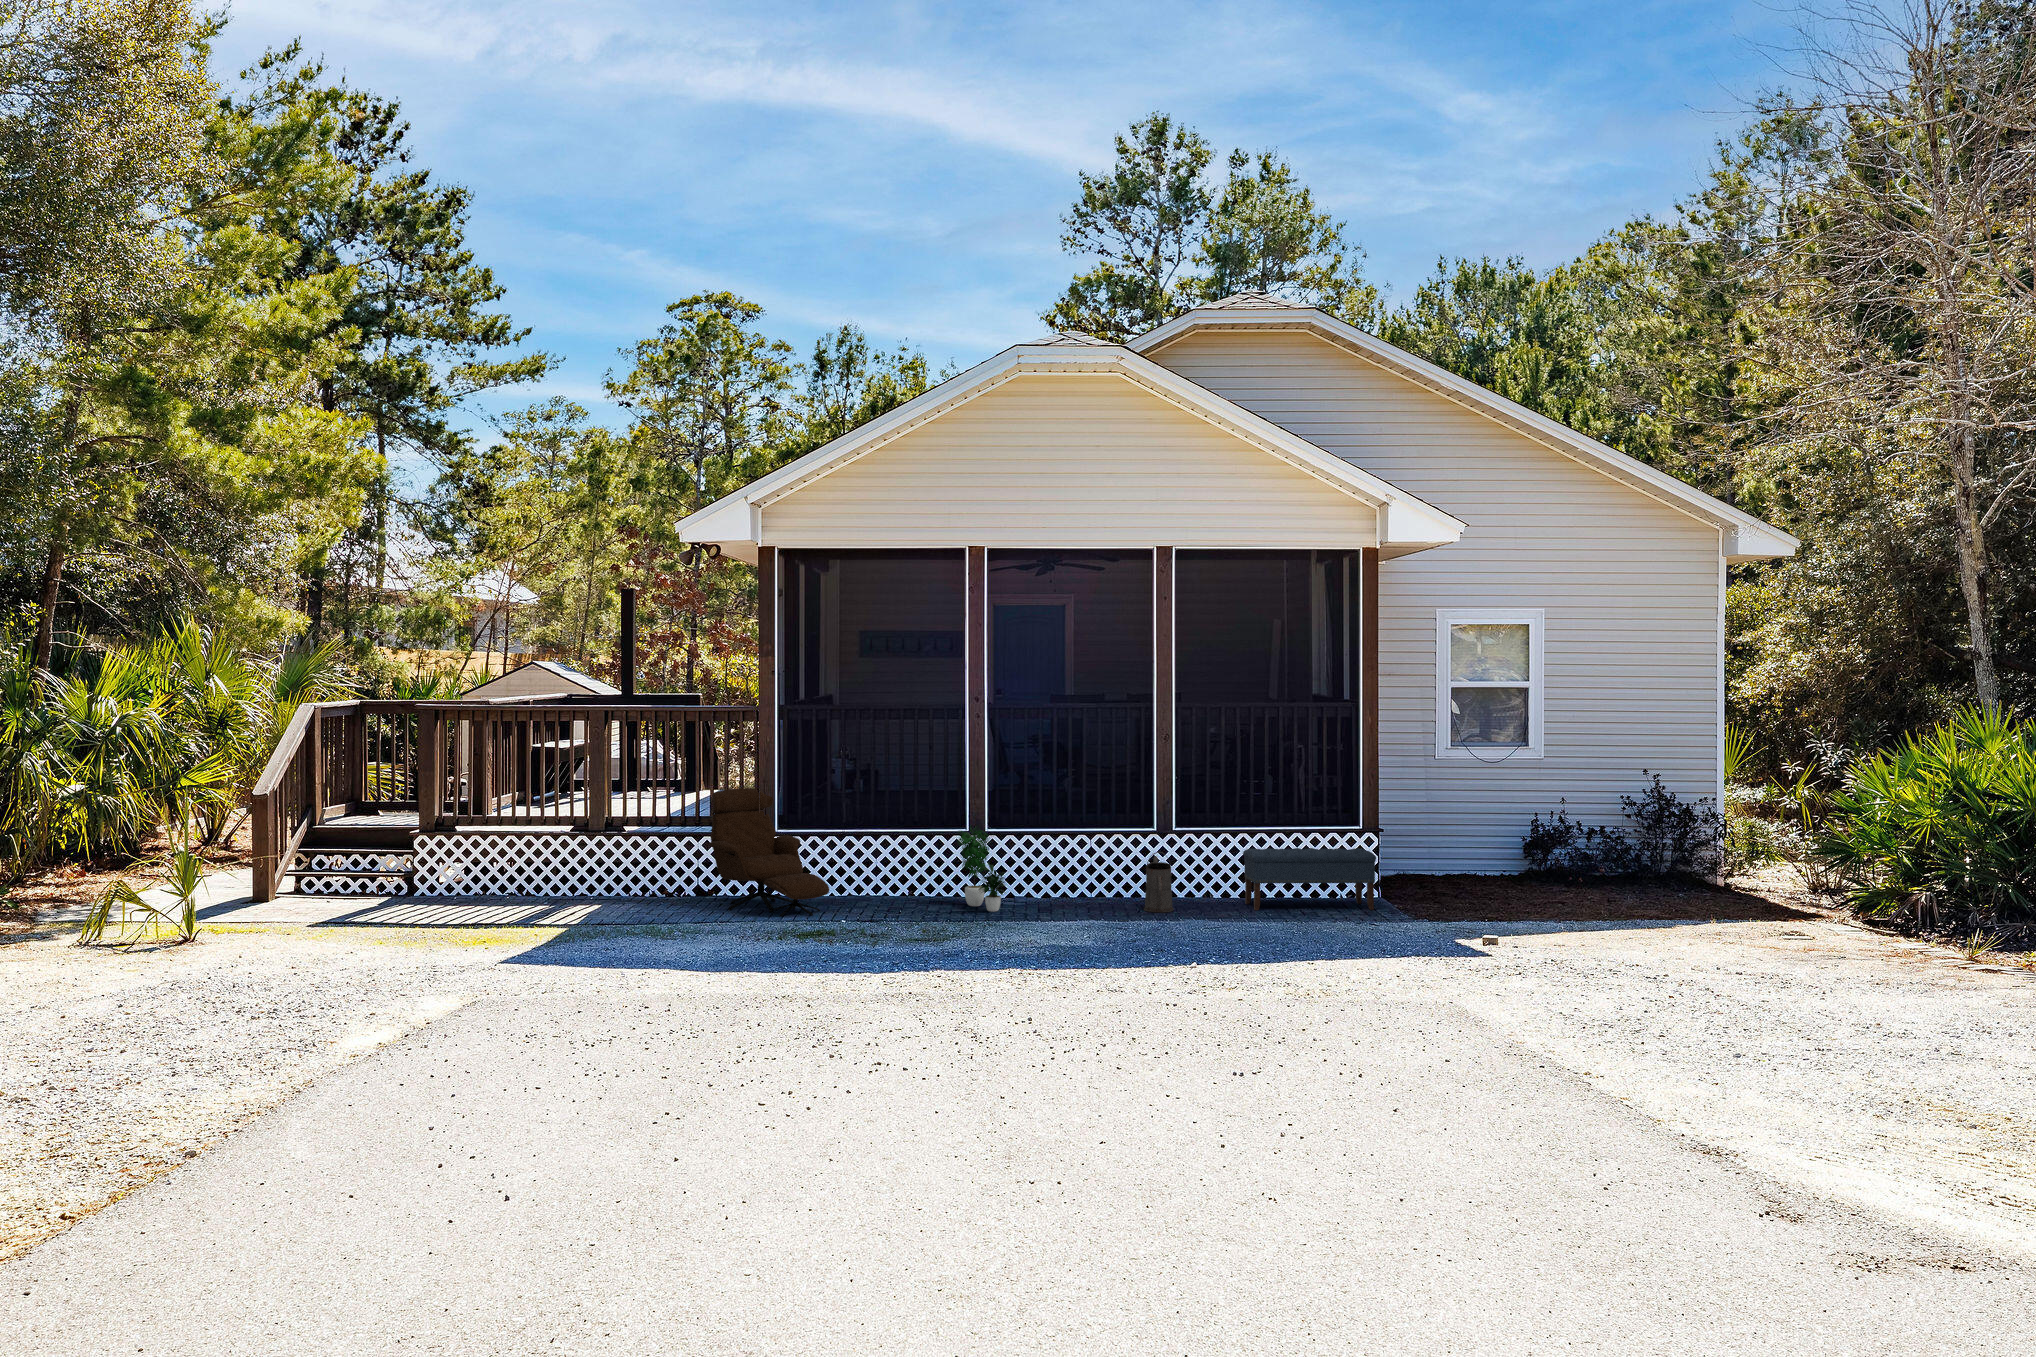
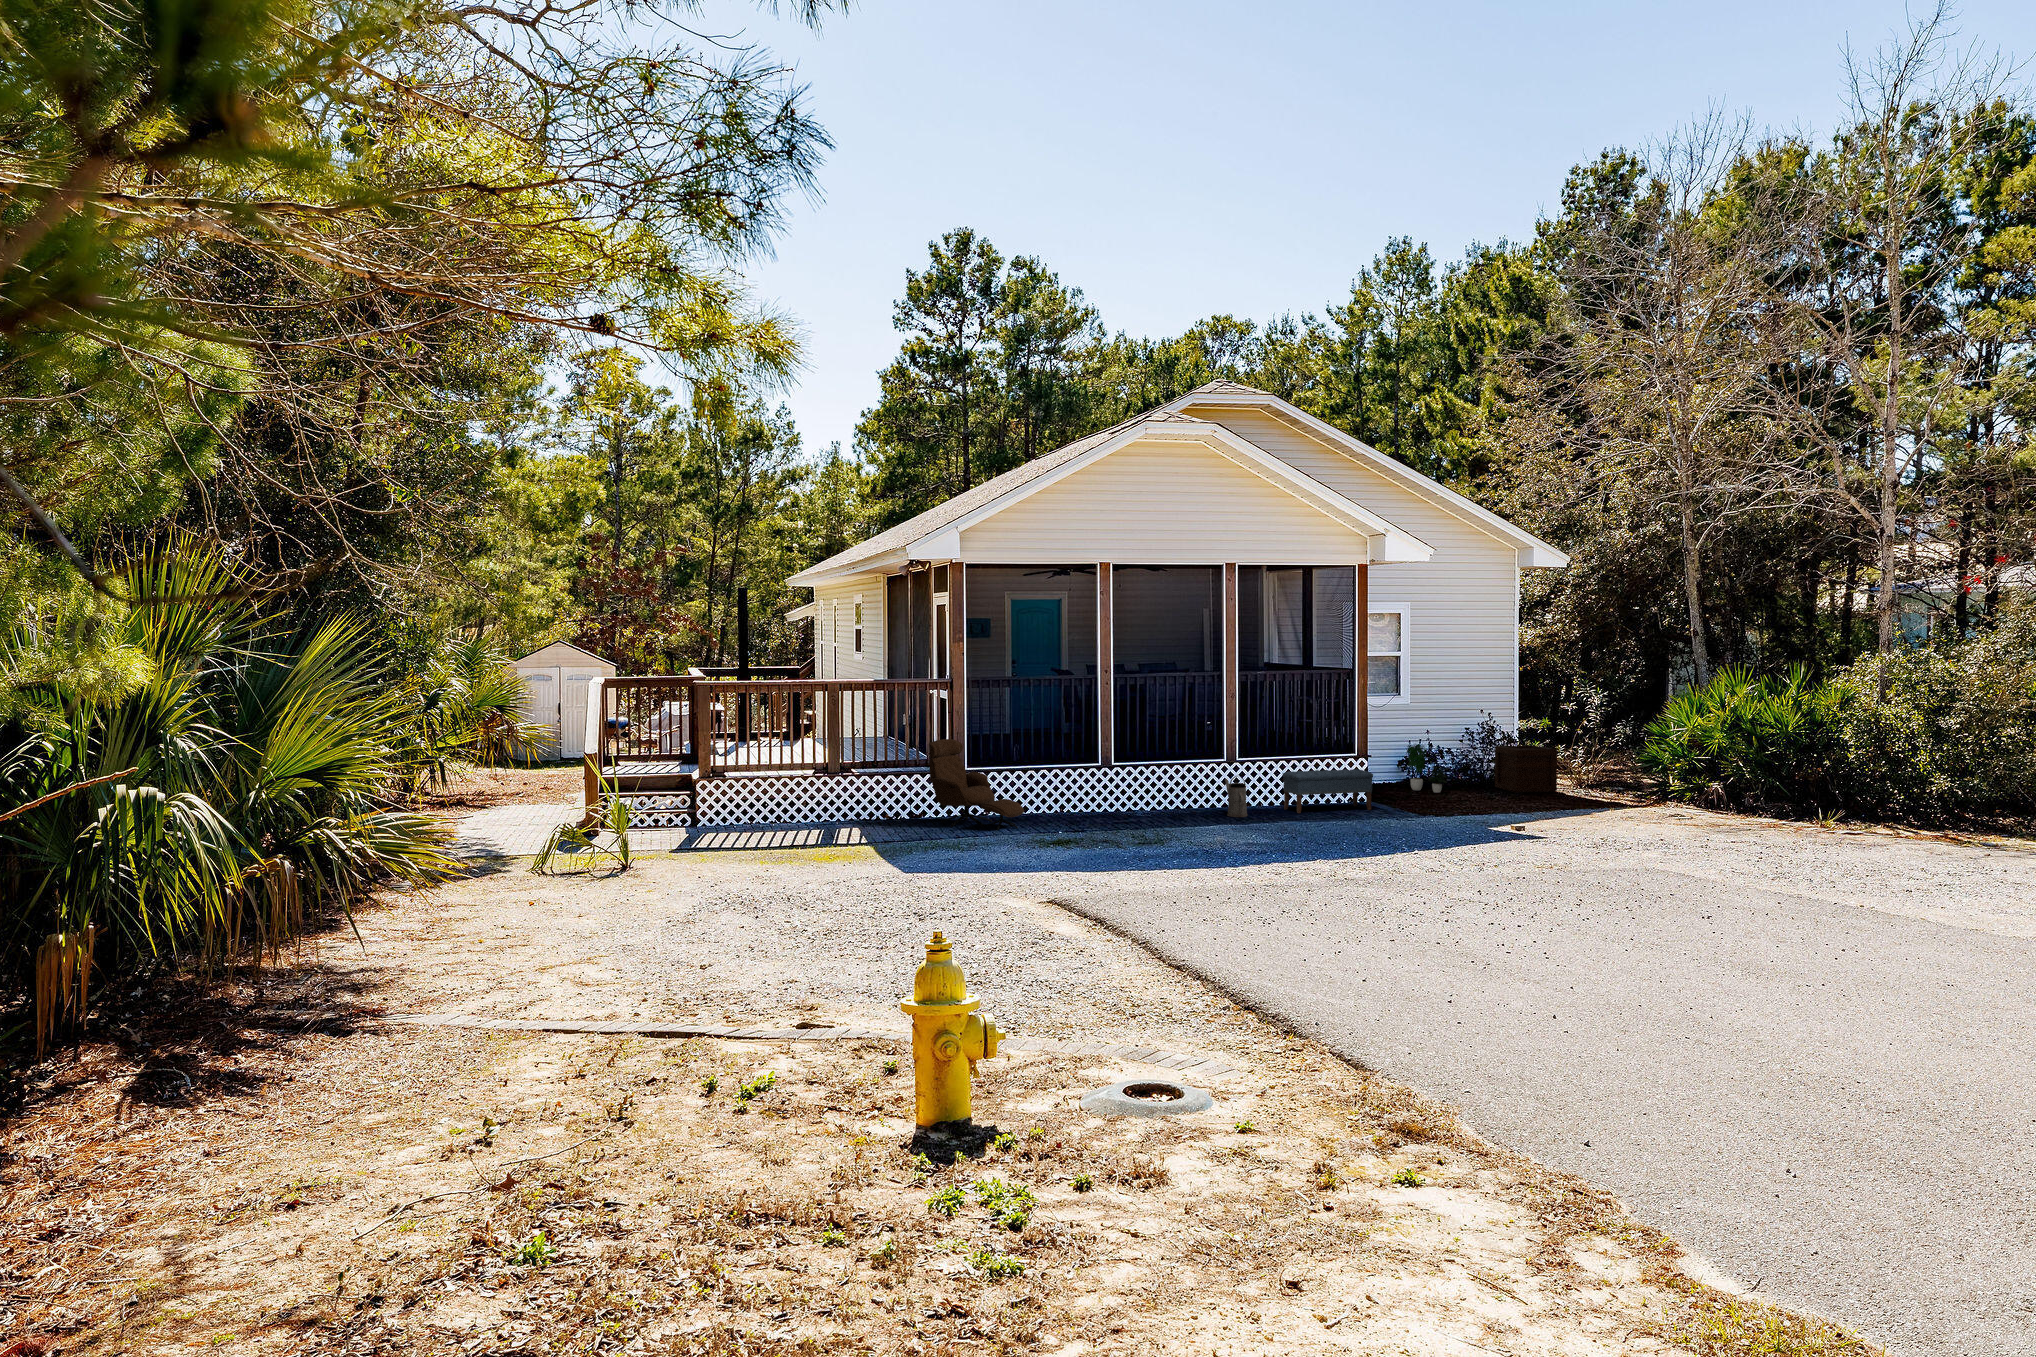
wooden crate: none [1621,823,1711,894] -> present [1495,745,1557,793]
potted plant: present [959,828,1006,912] -> present [1407,744,1446,793]

